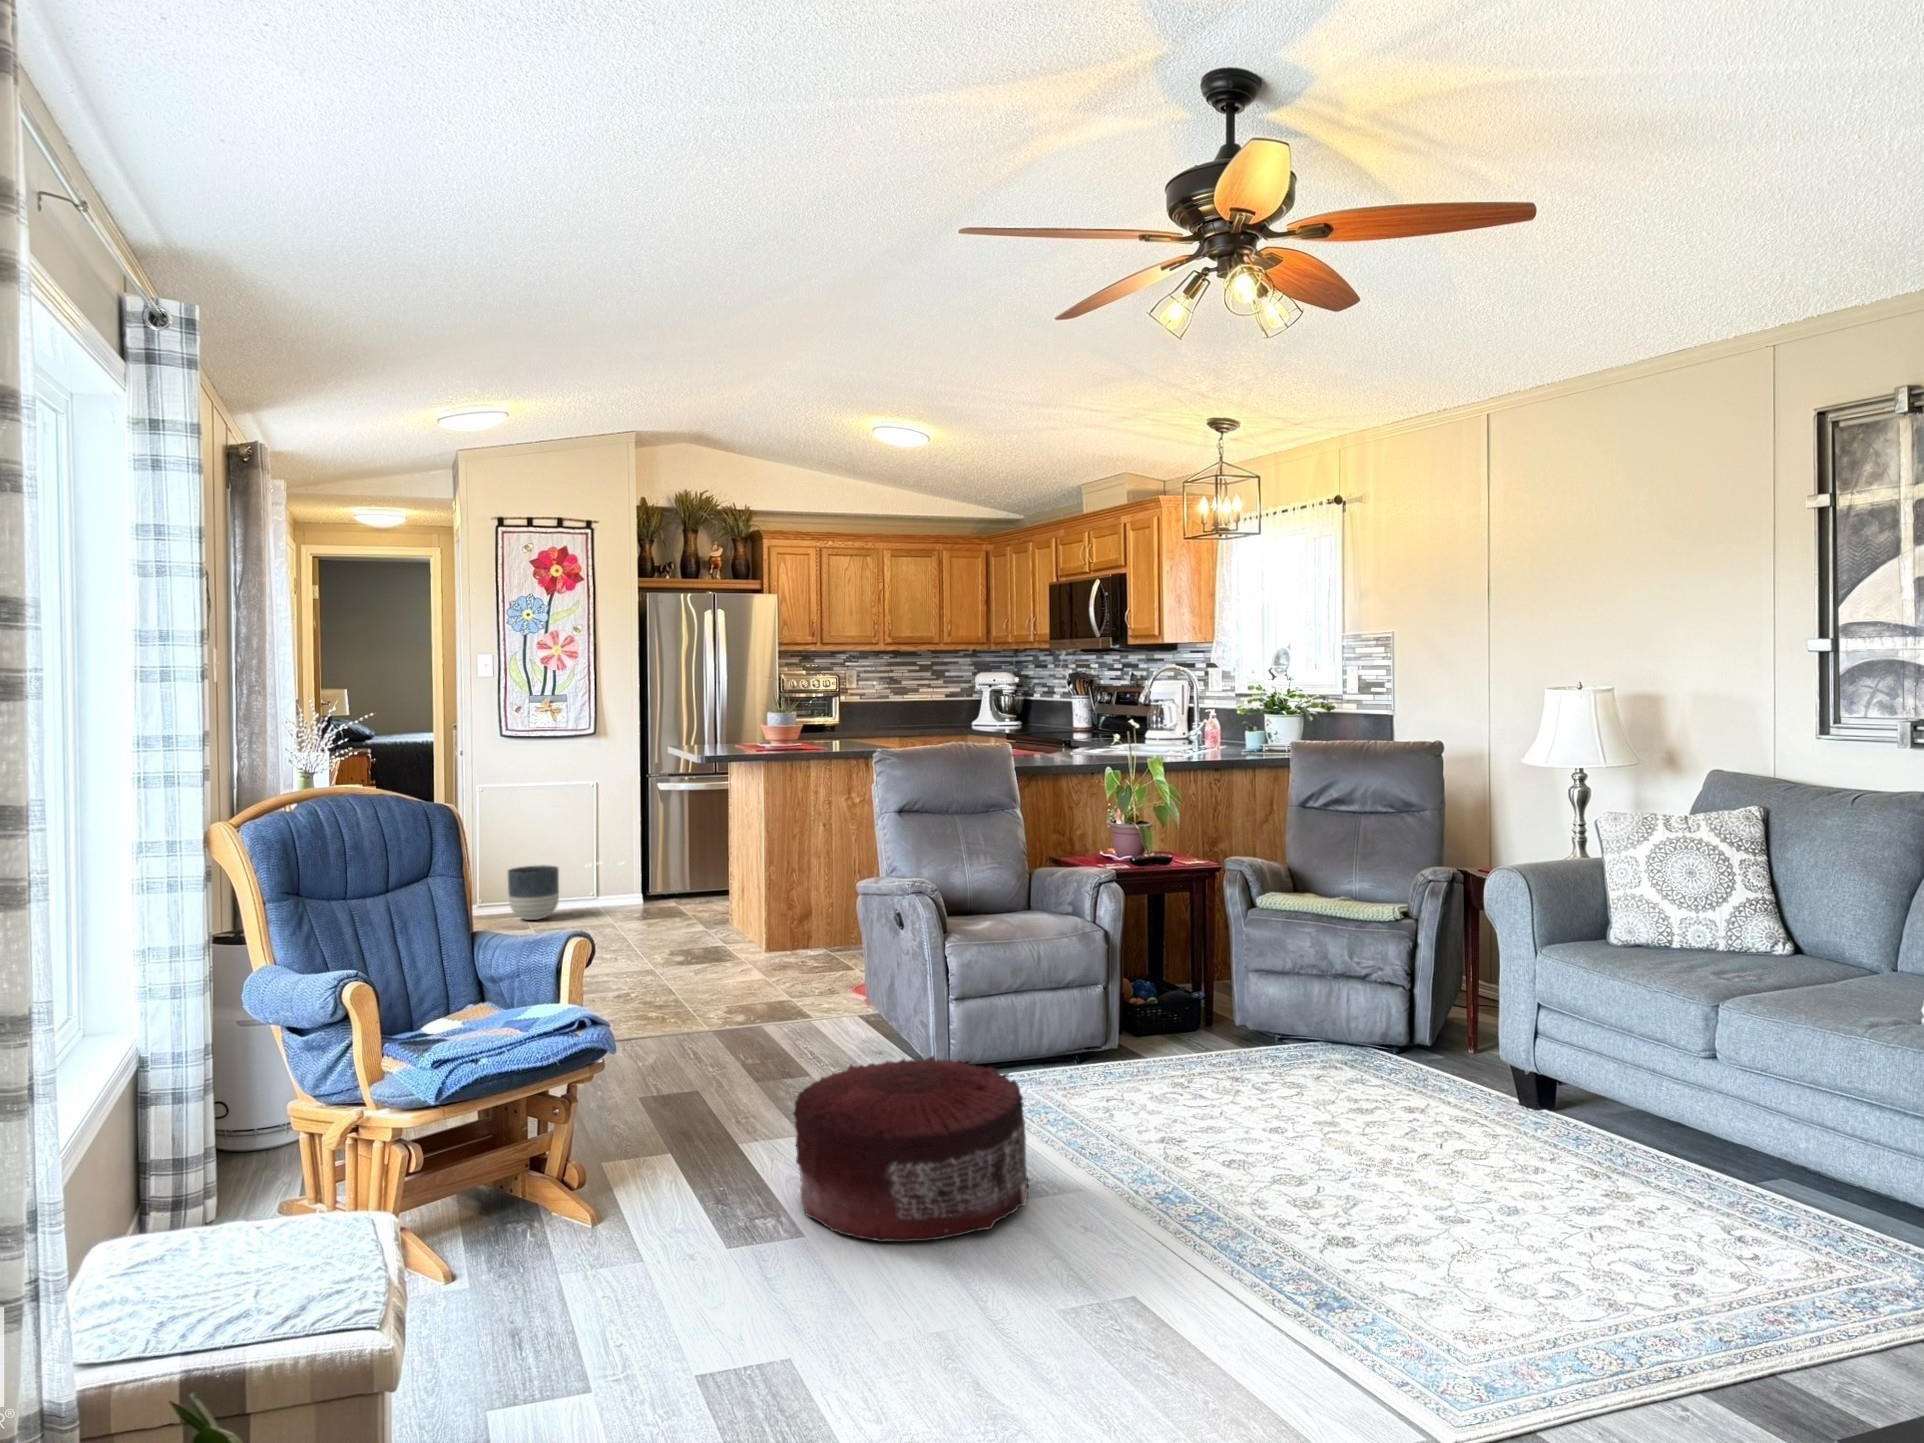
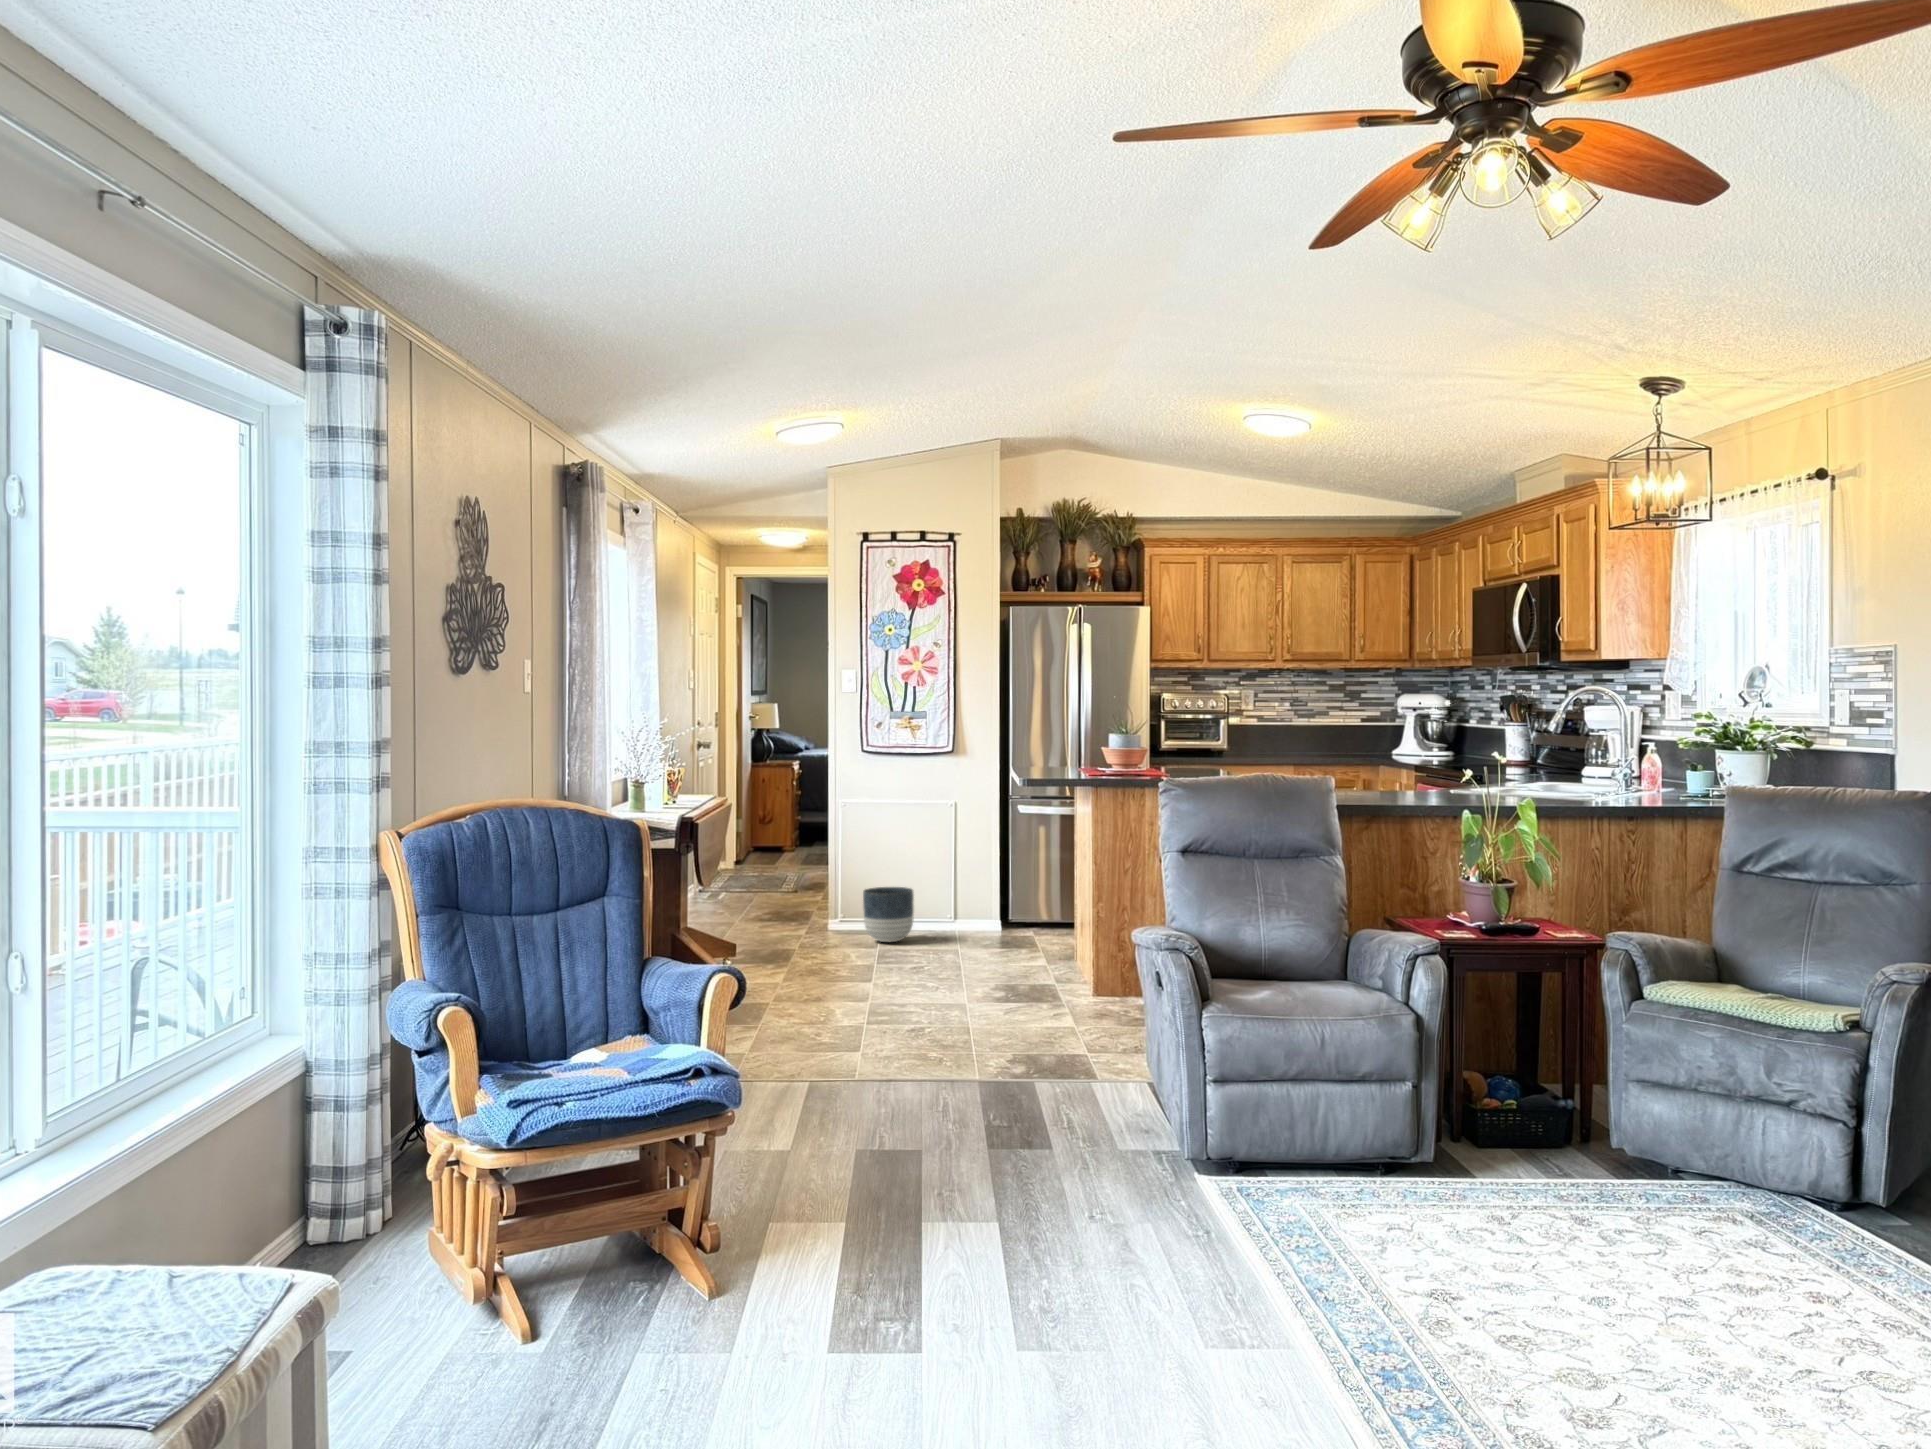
pouf: present [793,1056,1029,1242] -> none [924,1147,1220,1383]

